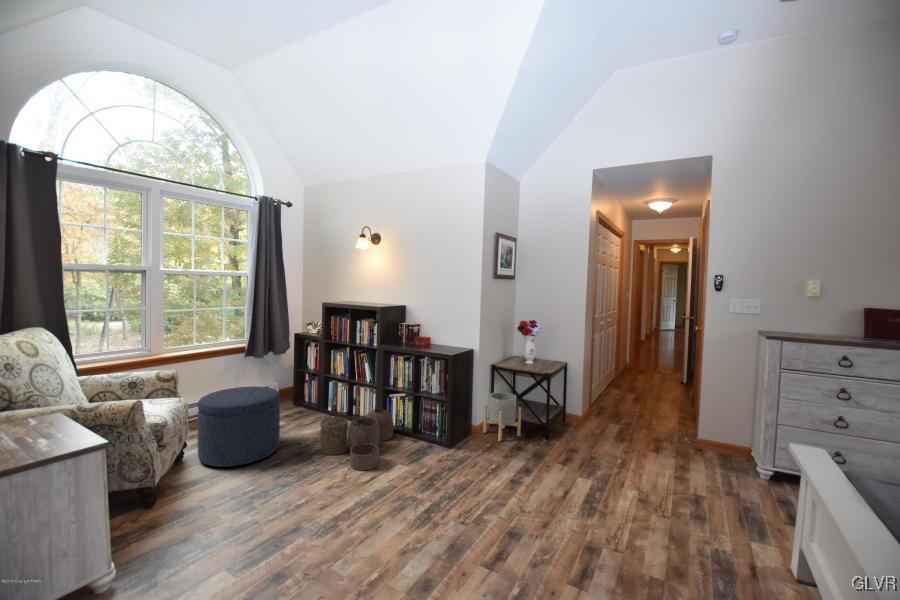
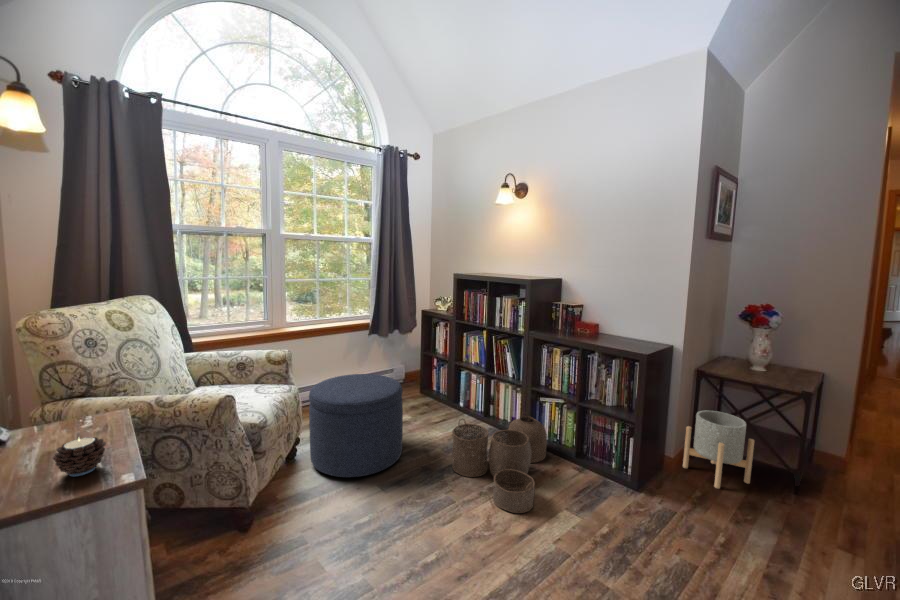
candle: none [35,421,70,447] -> present [53,437,106,476]

